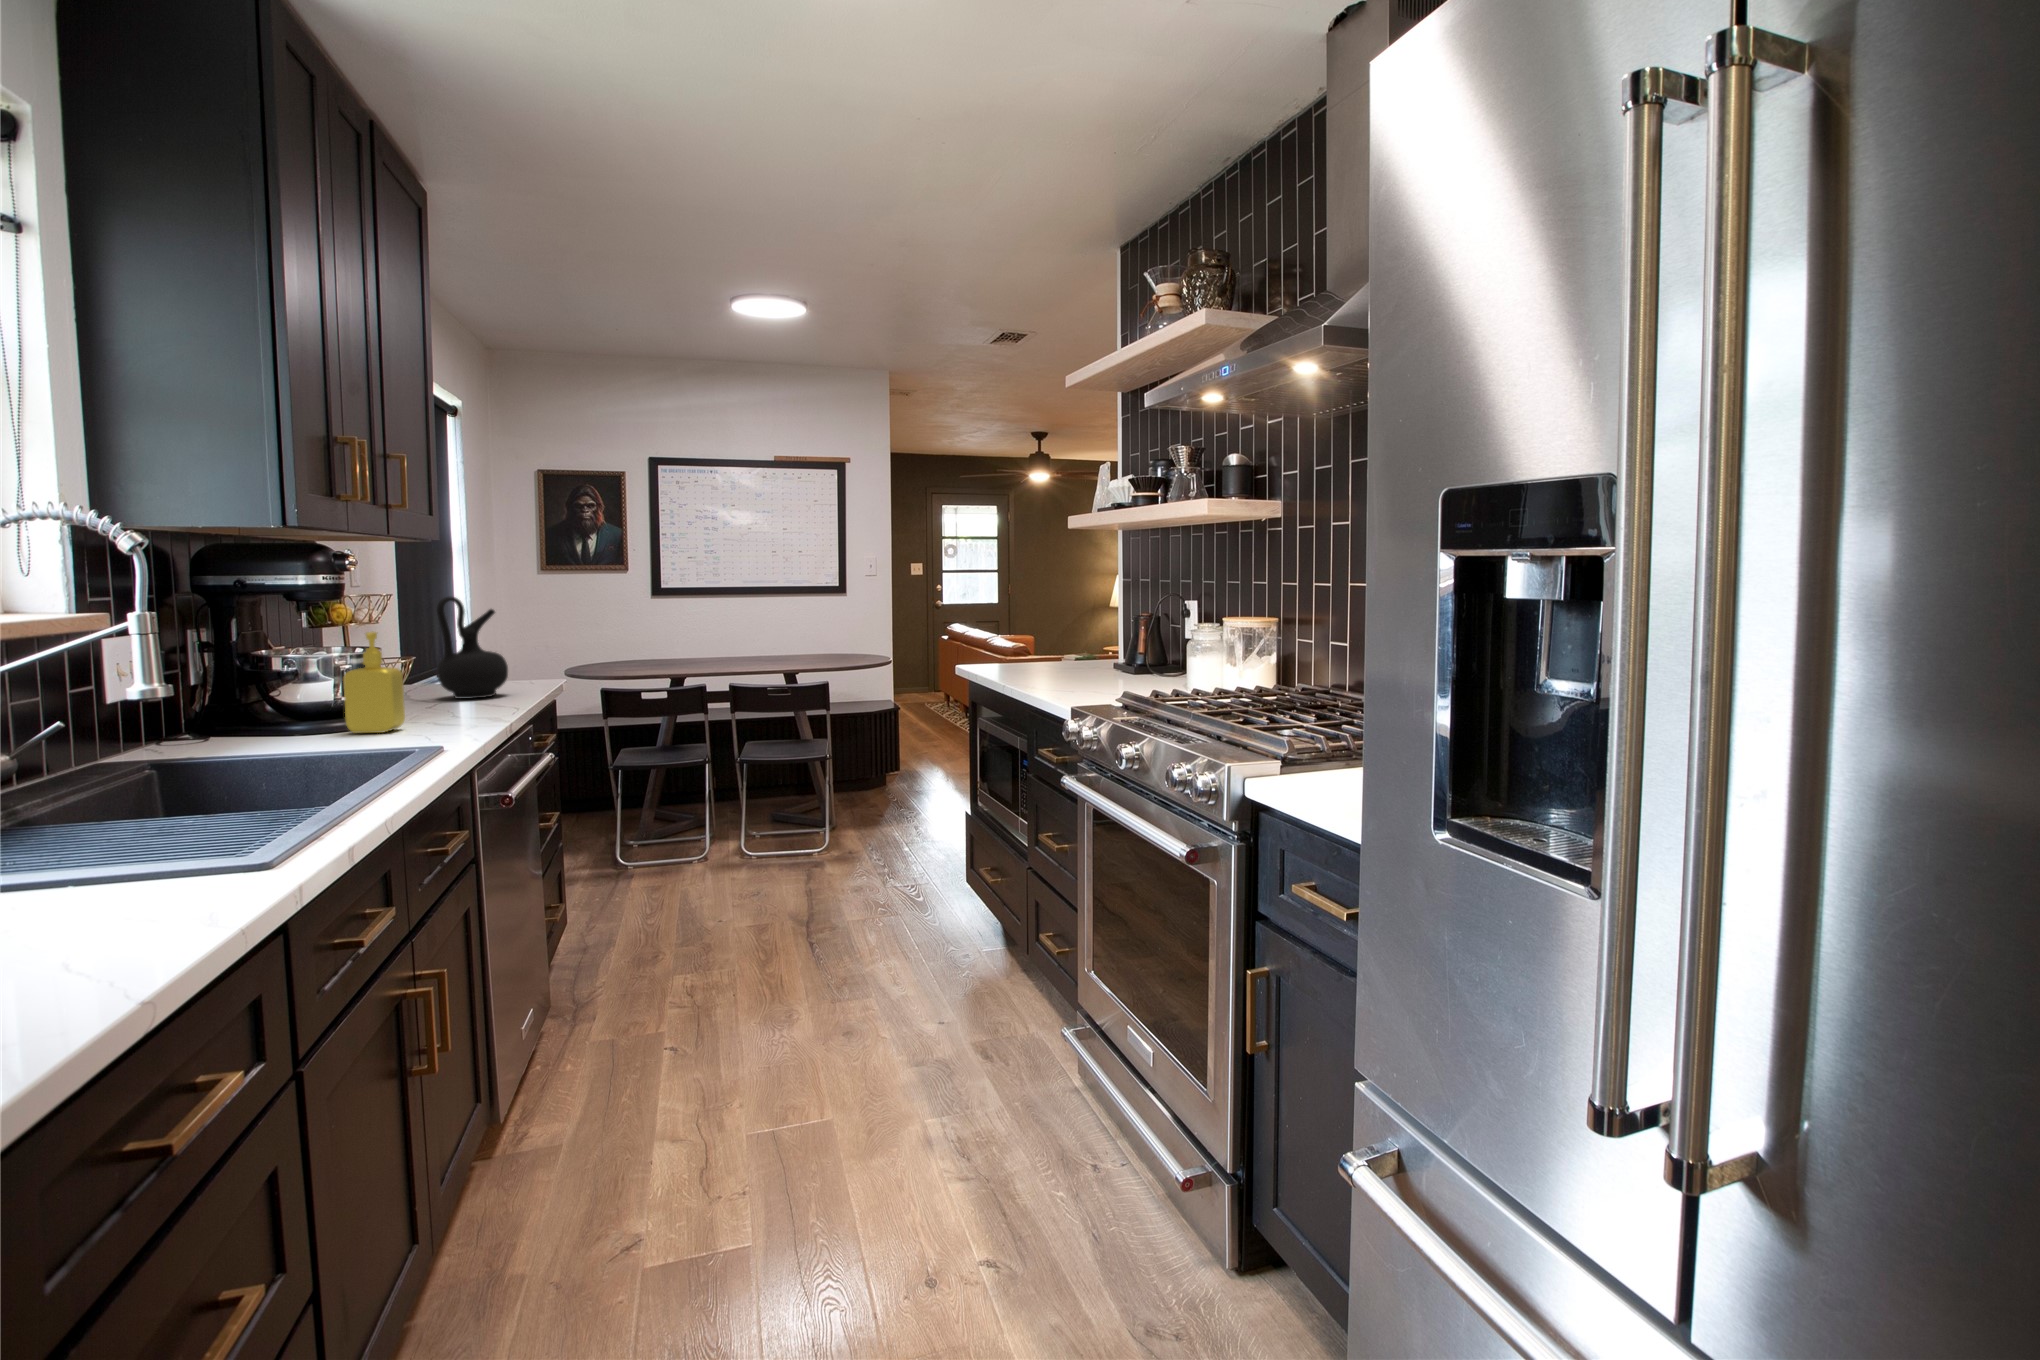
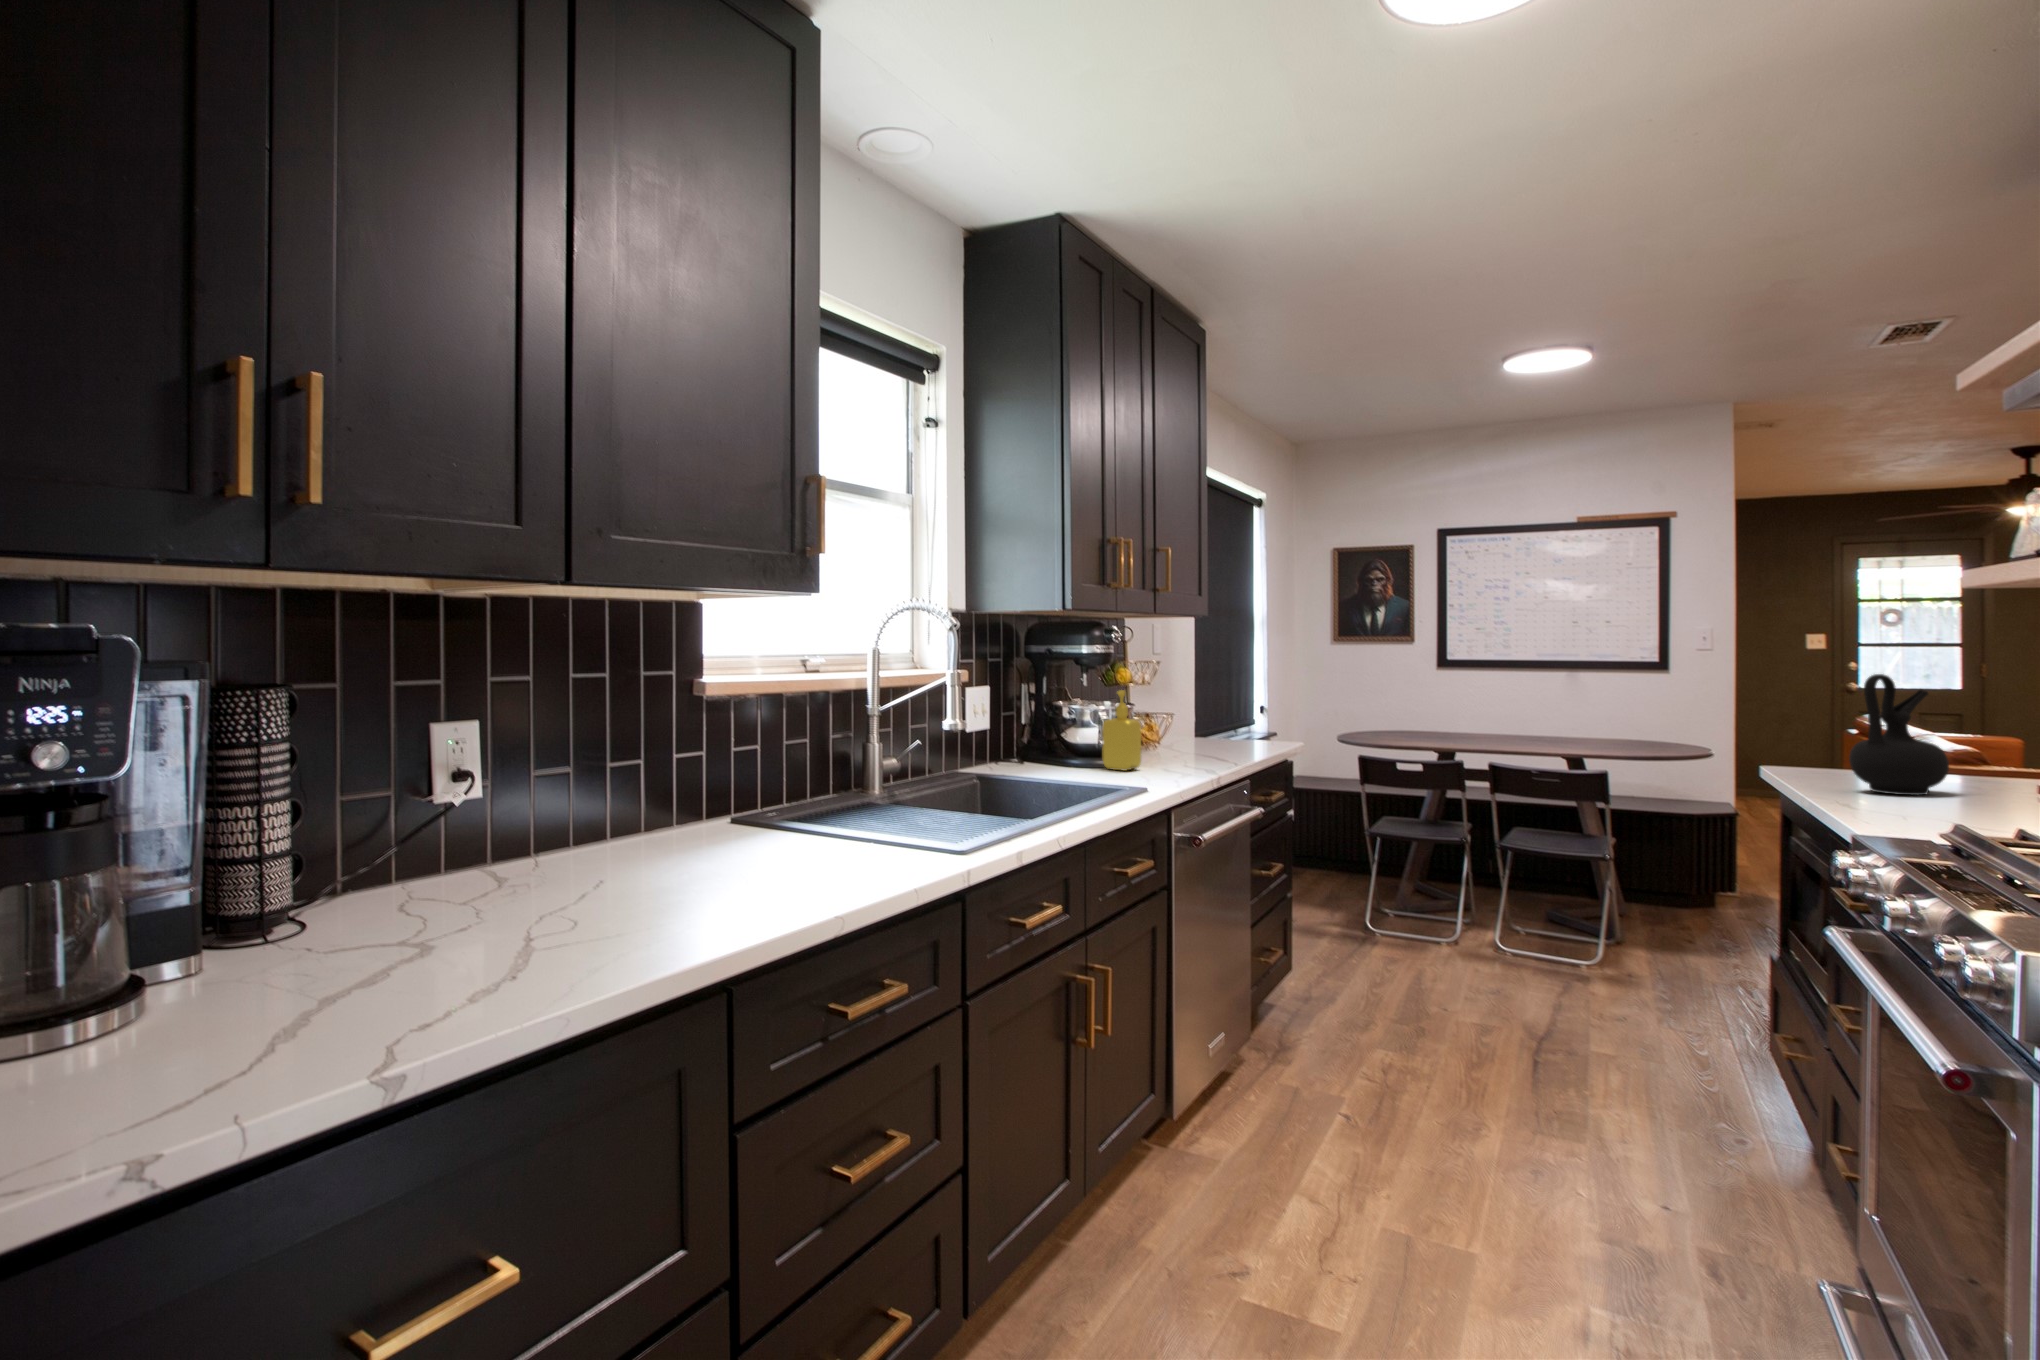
ceramic jug: present [437,597,508,699] -> present [1849,674,1949,795]

